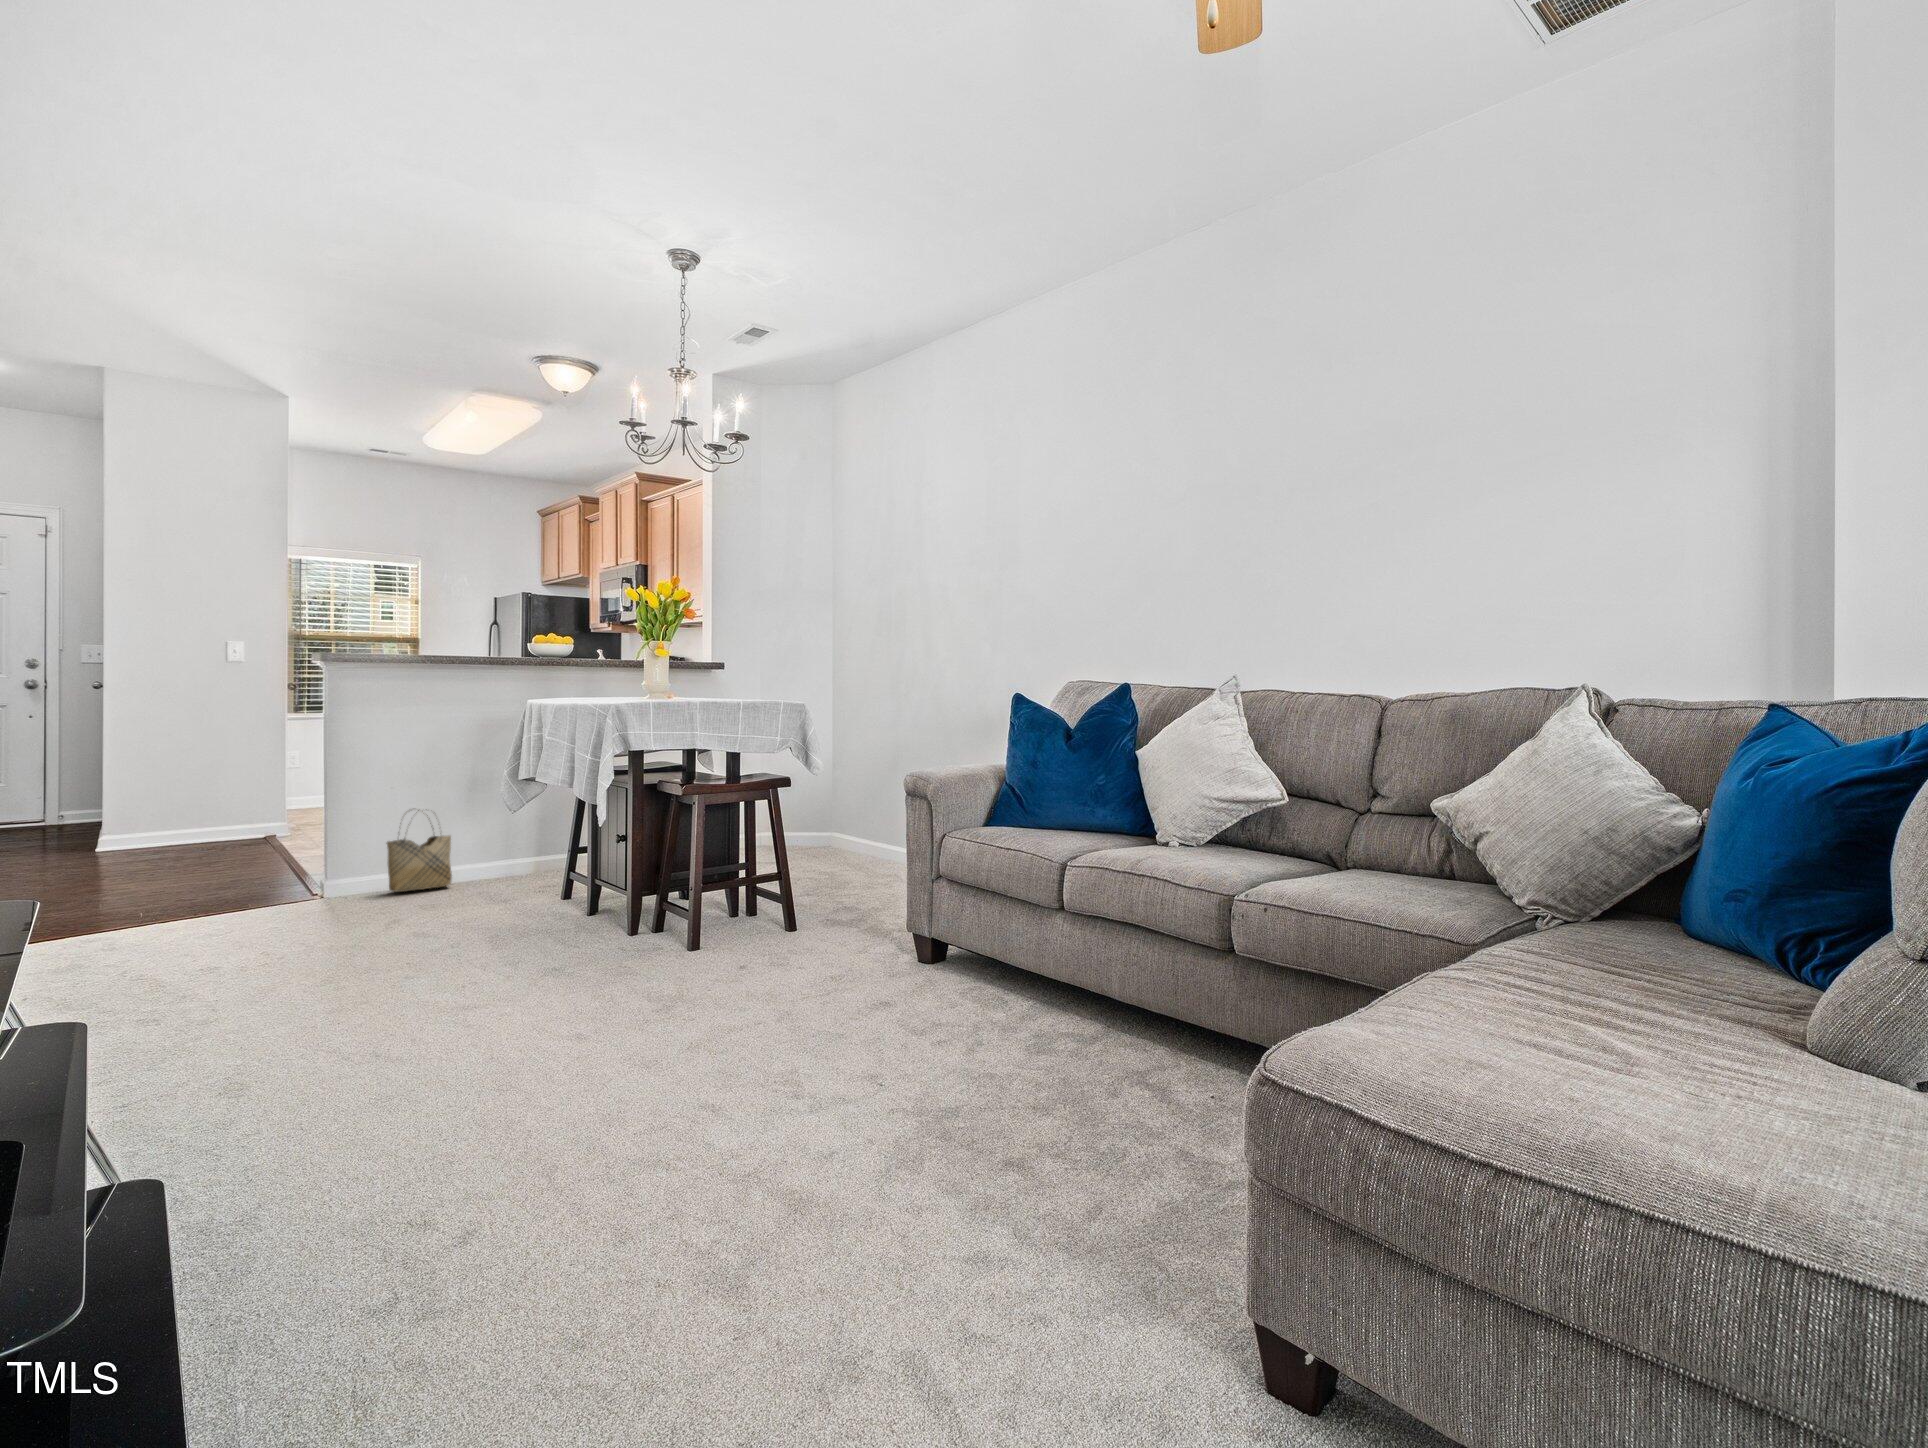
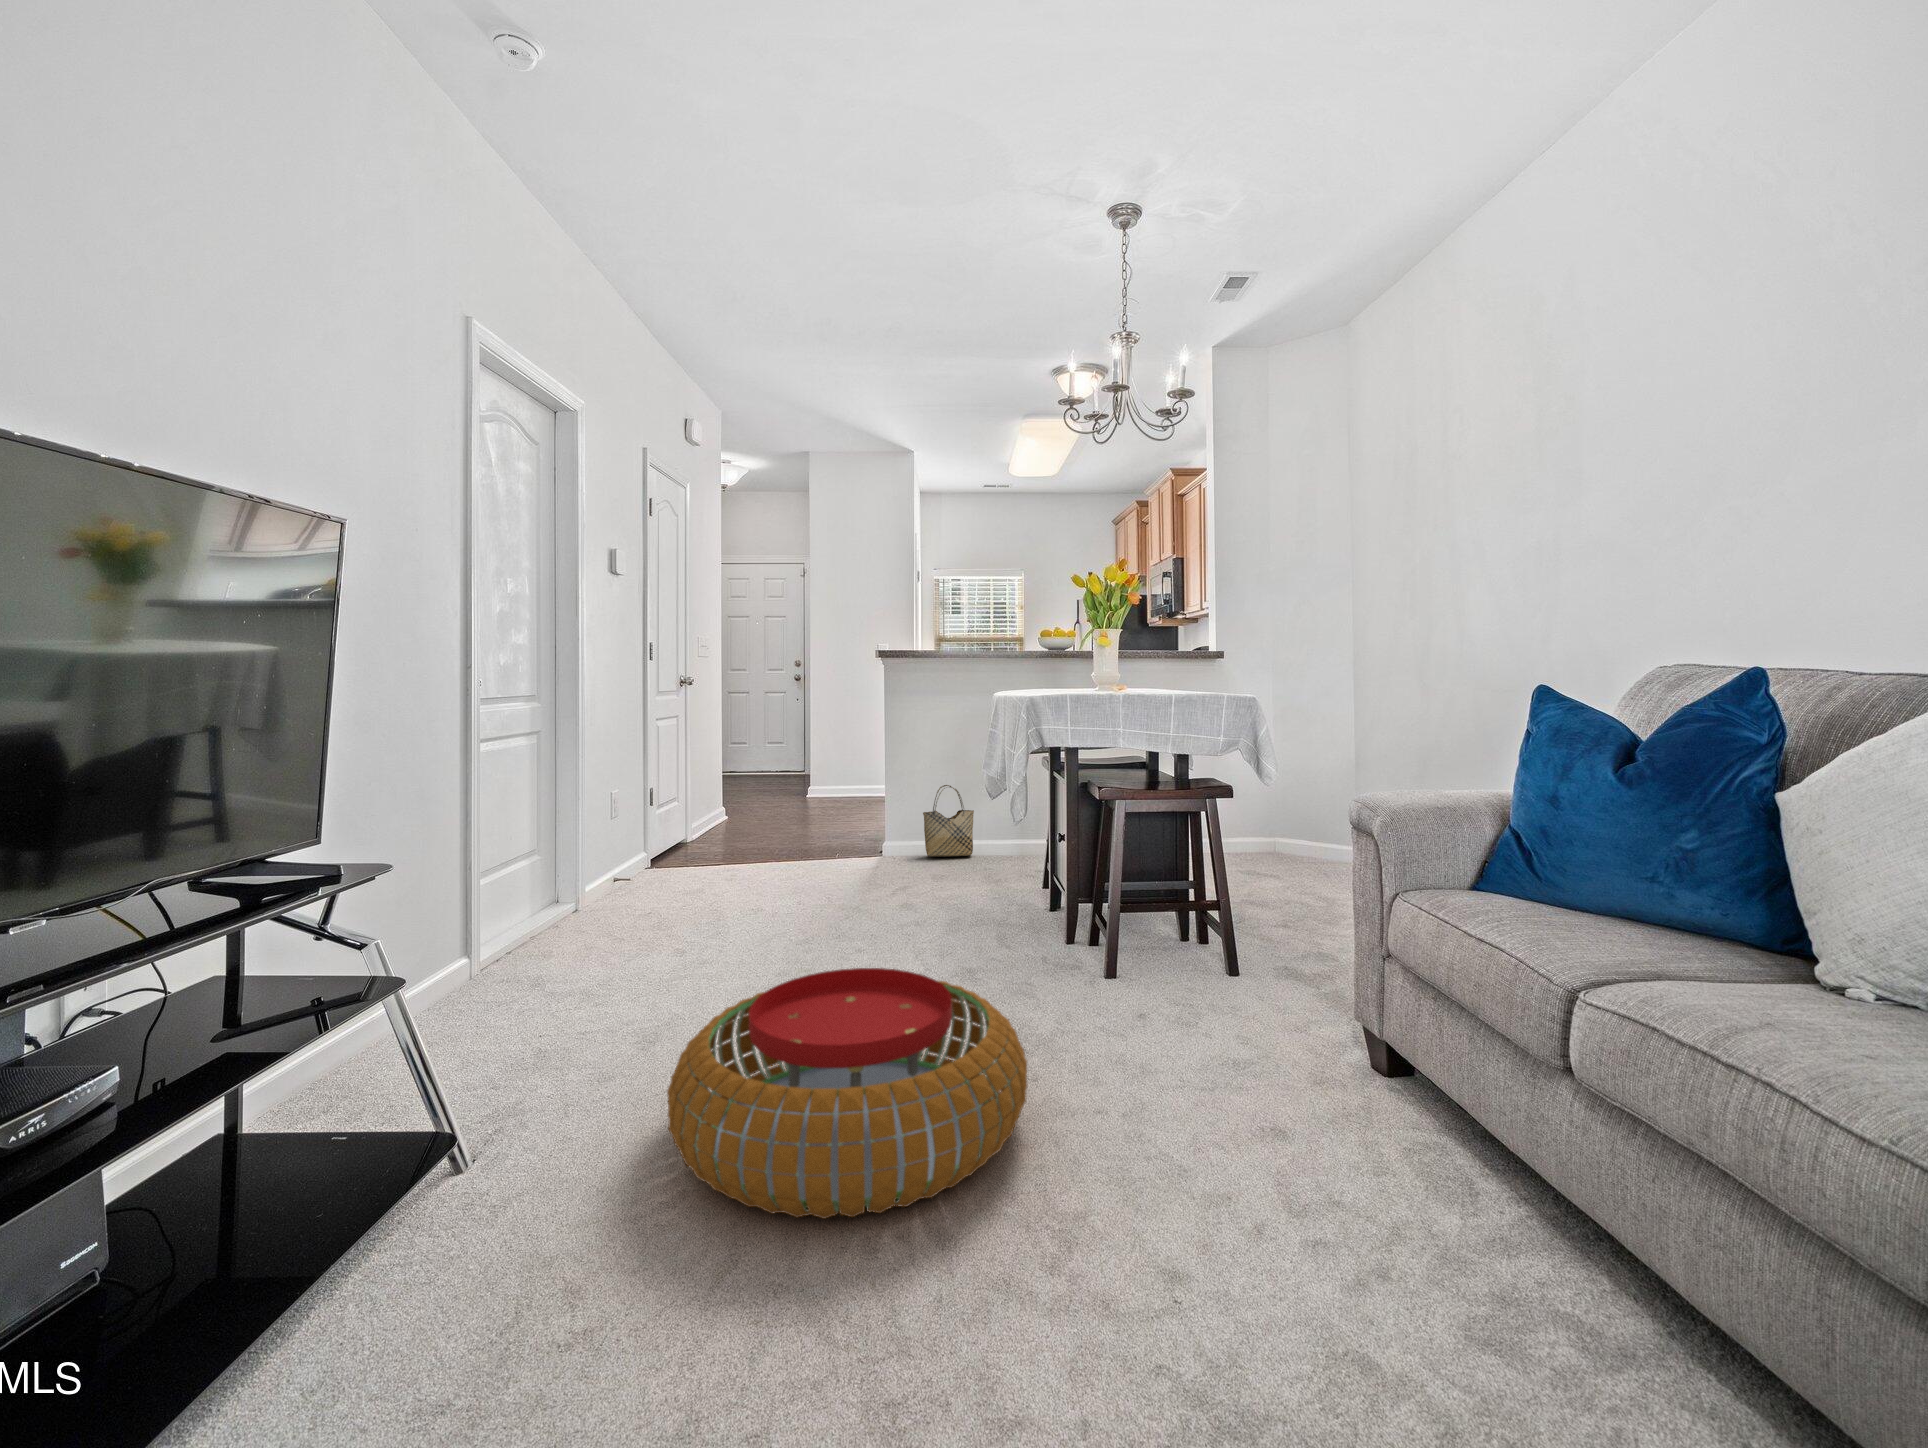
pouf: none [389,939,724,1124] -> present [667,968,1028,1219]

